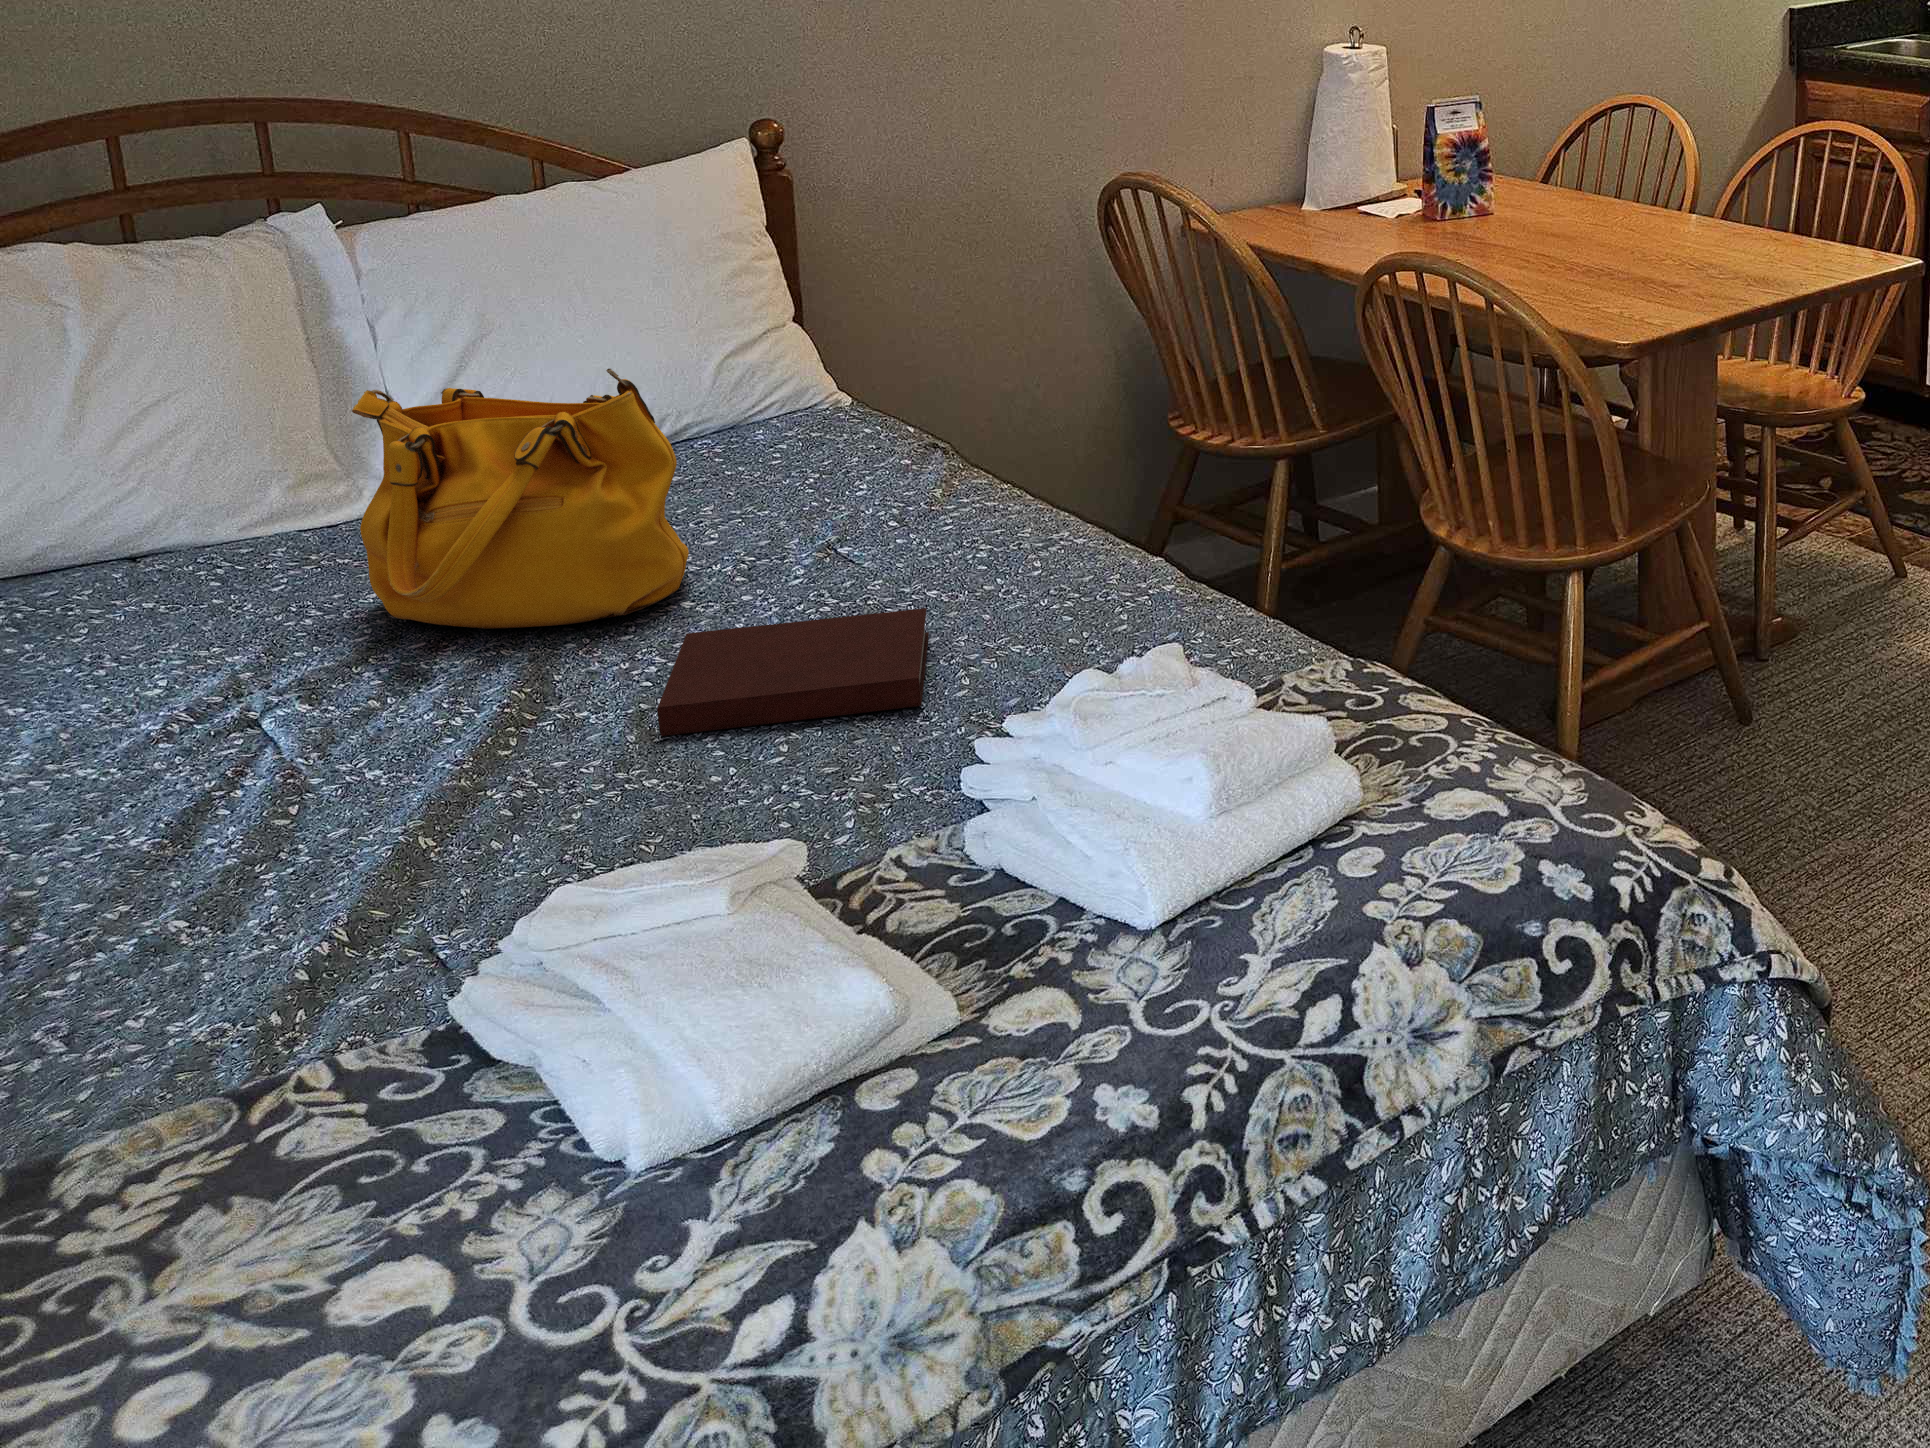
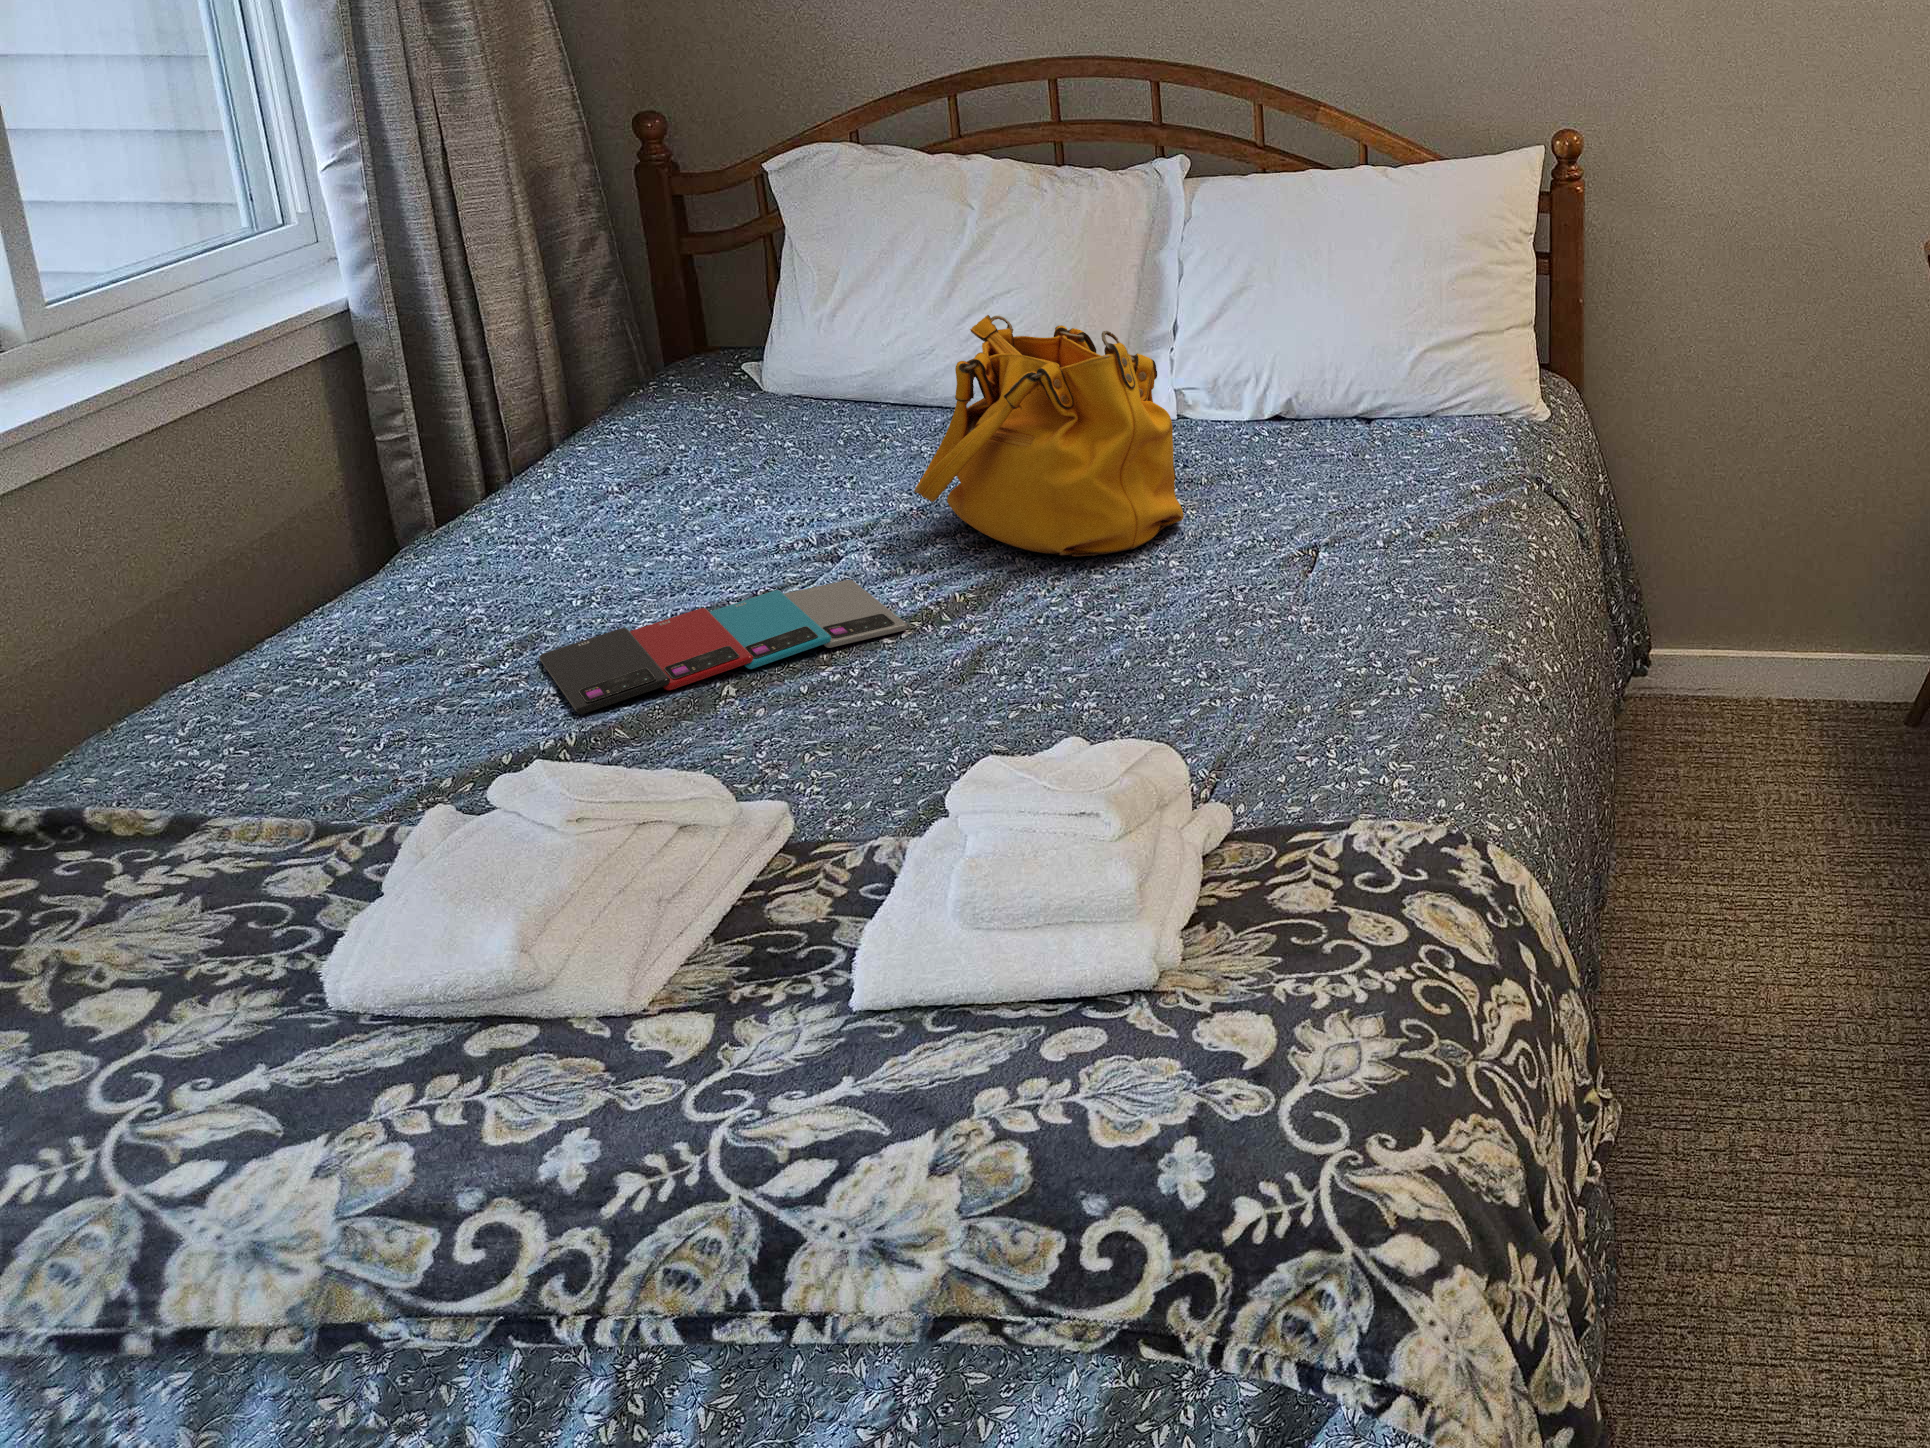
notebook: present [657,608,929,736] -> none [911,585,1205,713]
smartphone: none [139,706,576,899] -> present [539,580,907,714]

